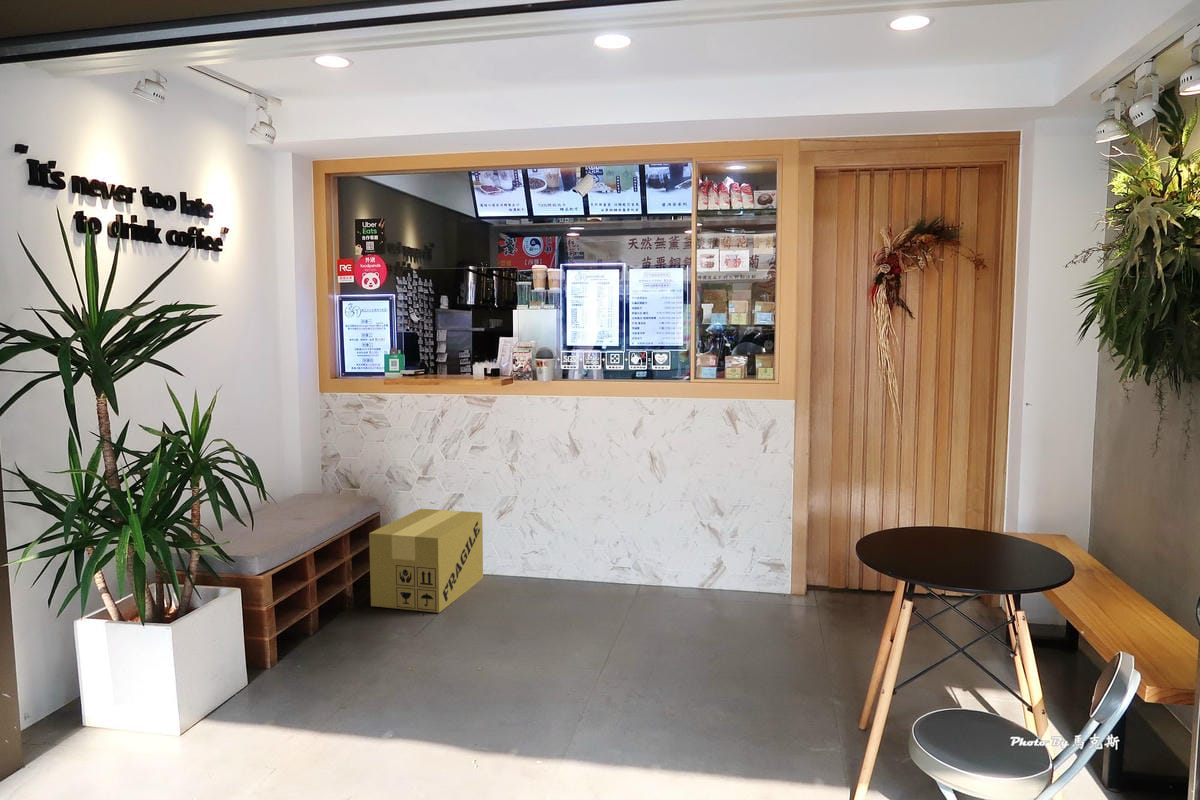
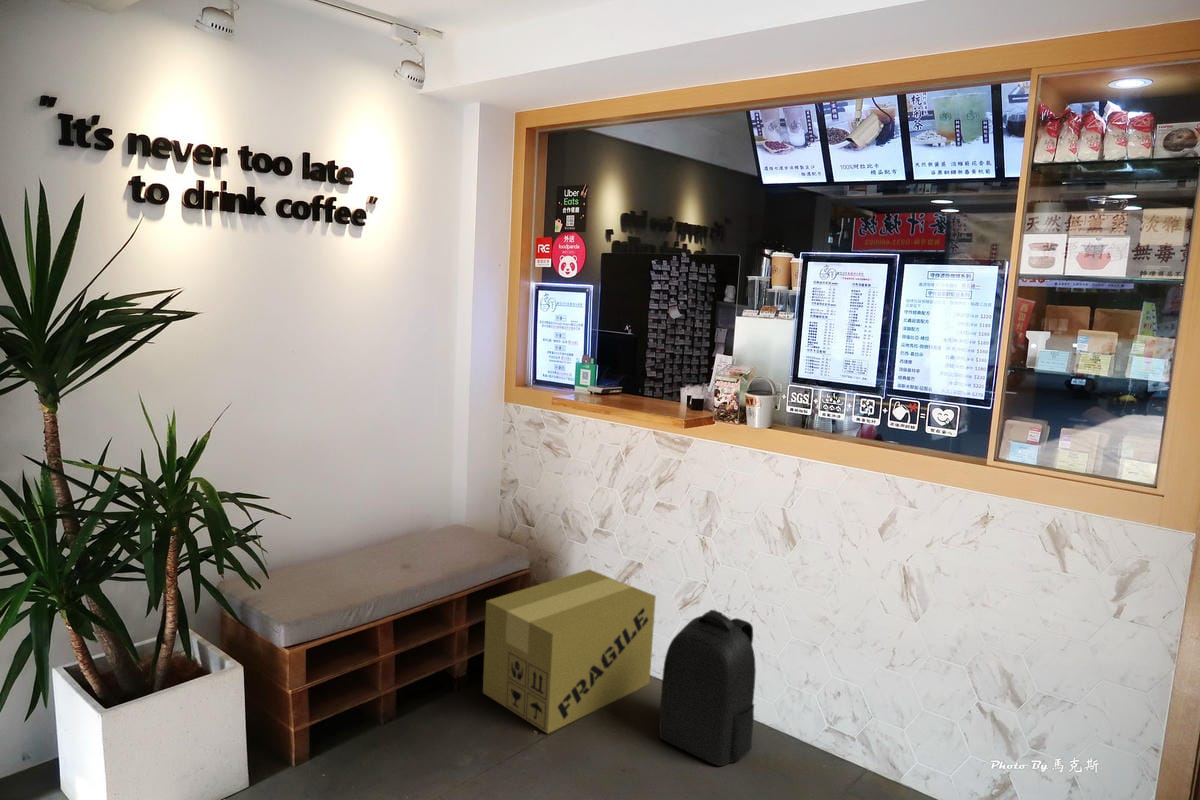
backpack: none [509,505,573,600] -> present [659,610,756,766]

